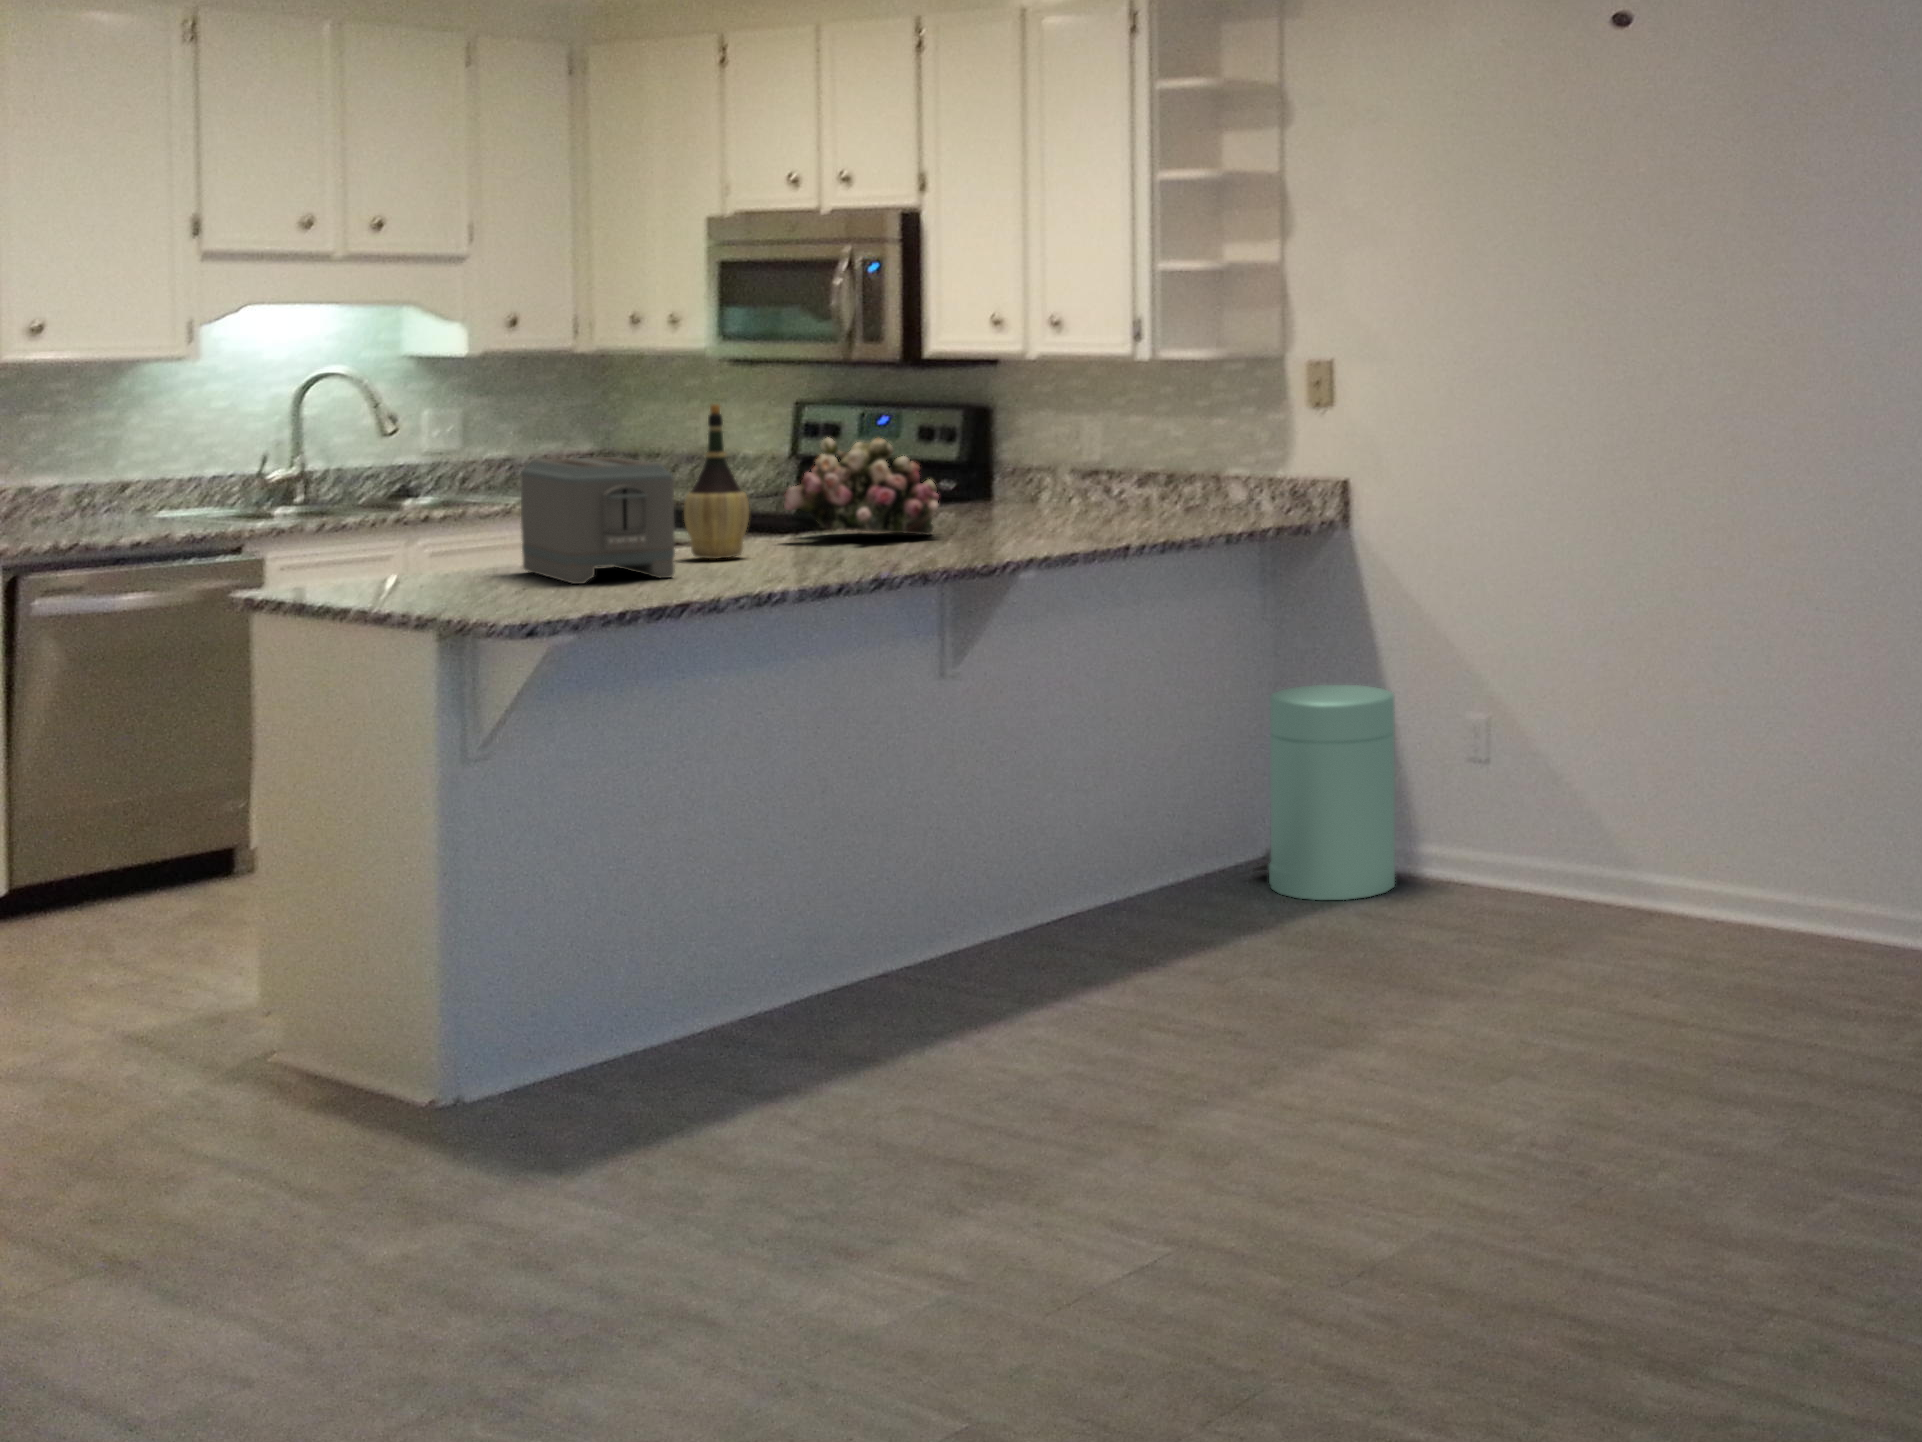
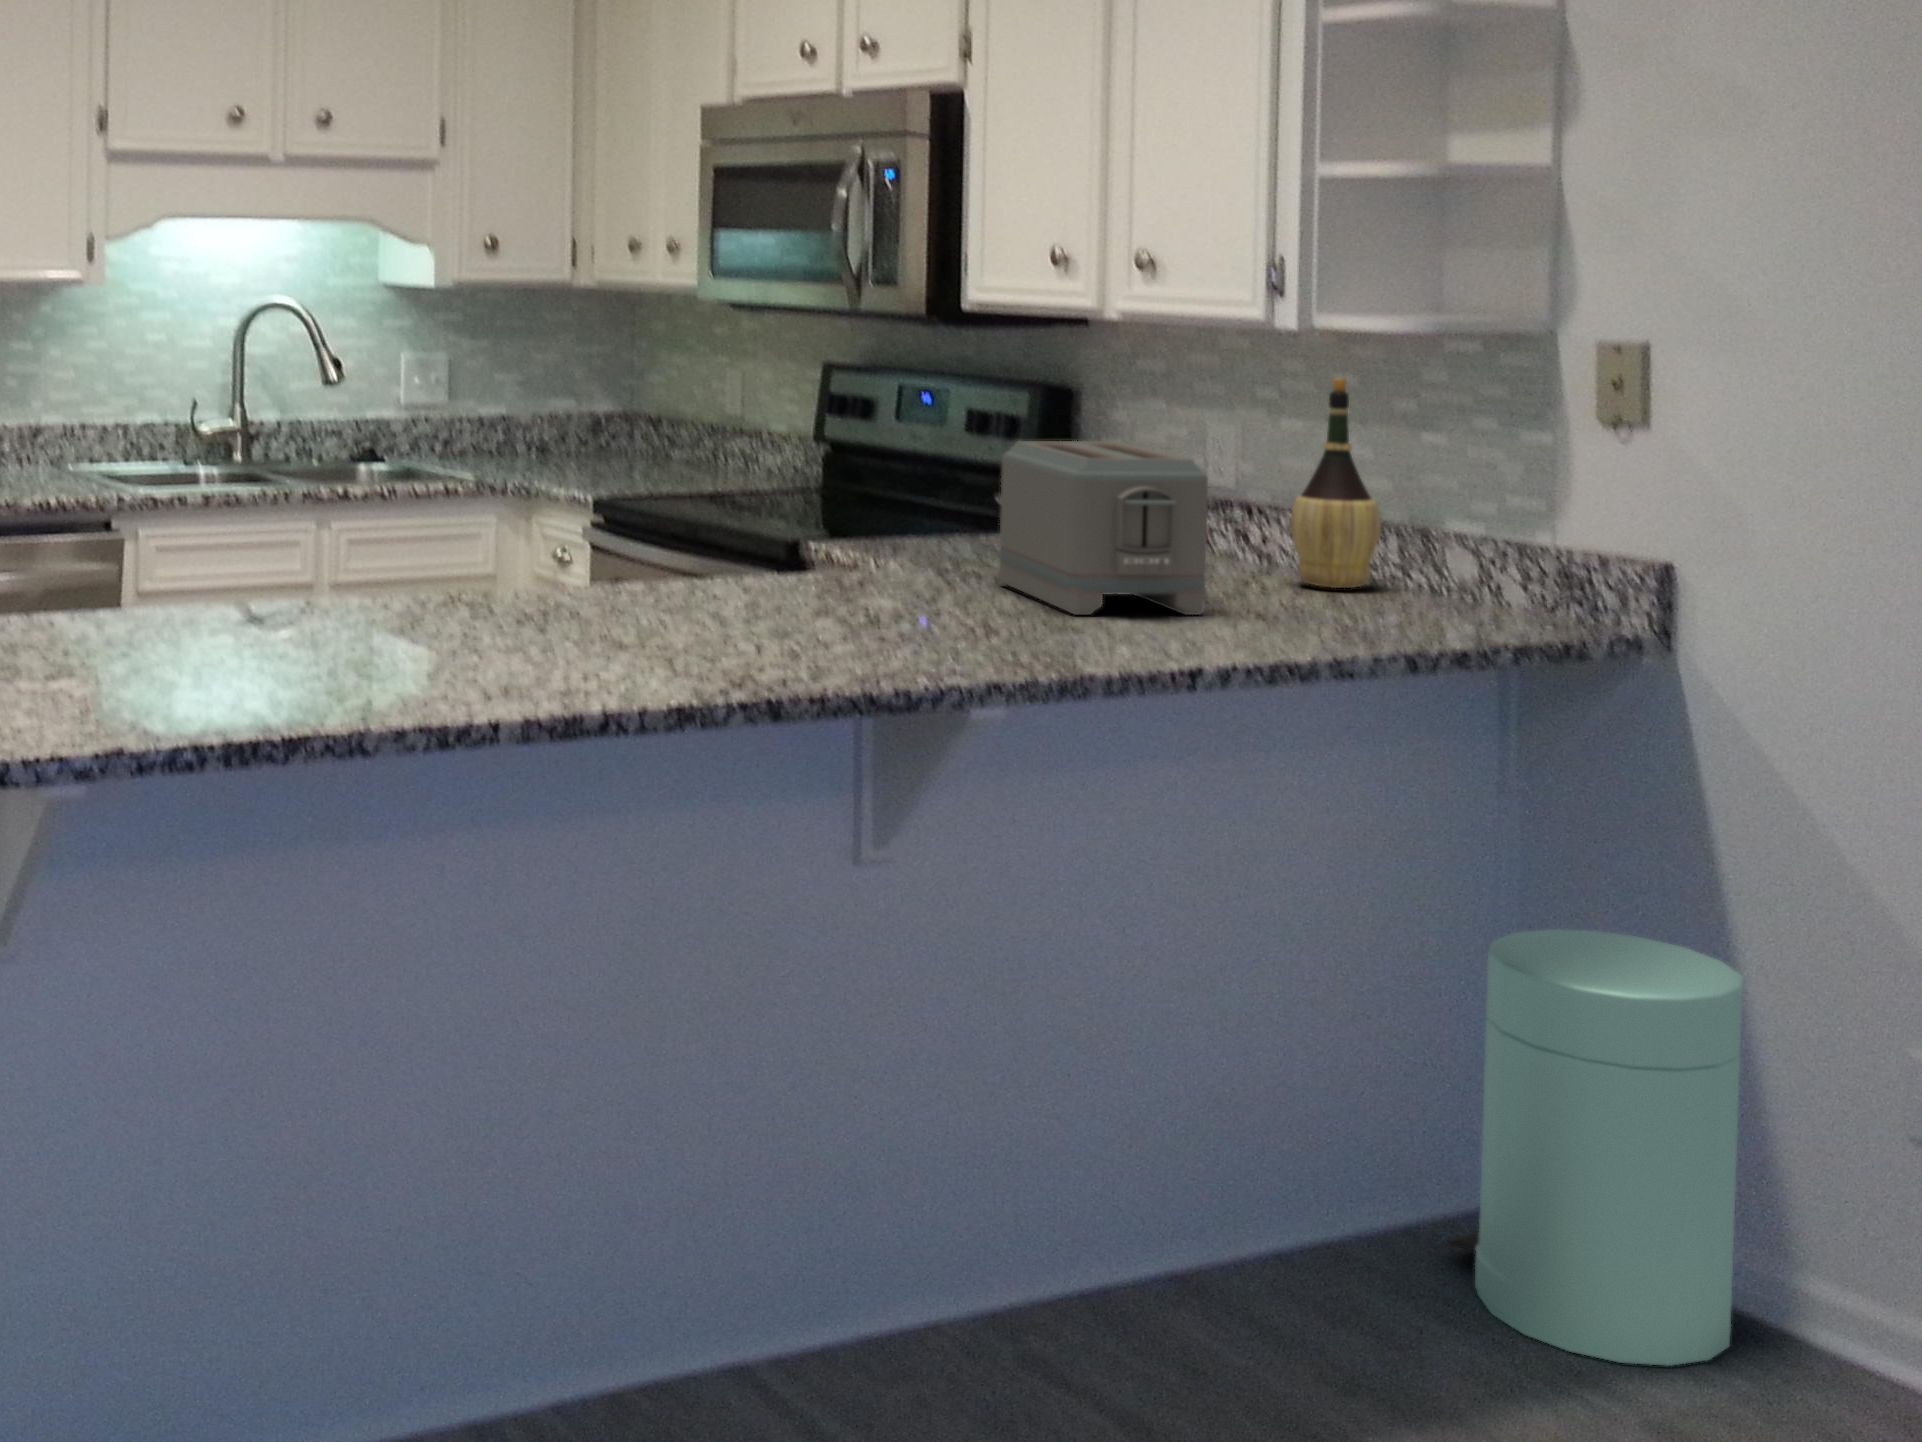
wine bottle: present [684,404,749,559] -> present [1291,378,1380,588]
flower arrangement: present [784,438,939,535] -> none [647,442,902,610]
toaster: present [520,457,675,584] -> present [1000,441,1208,615]

